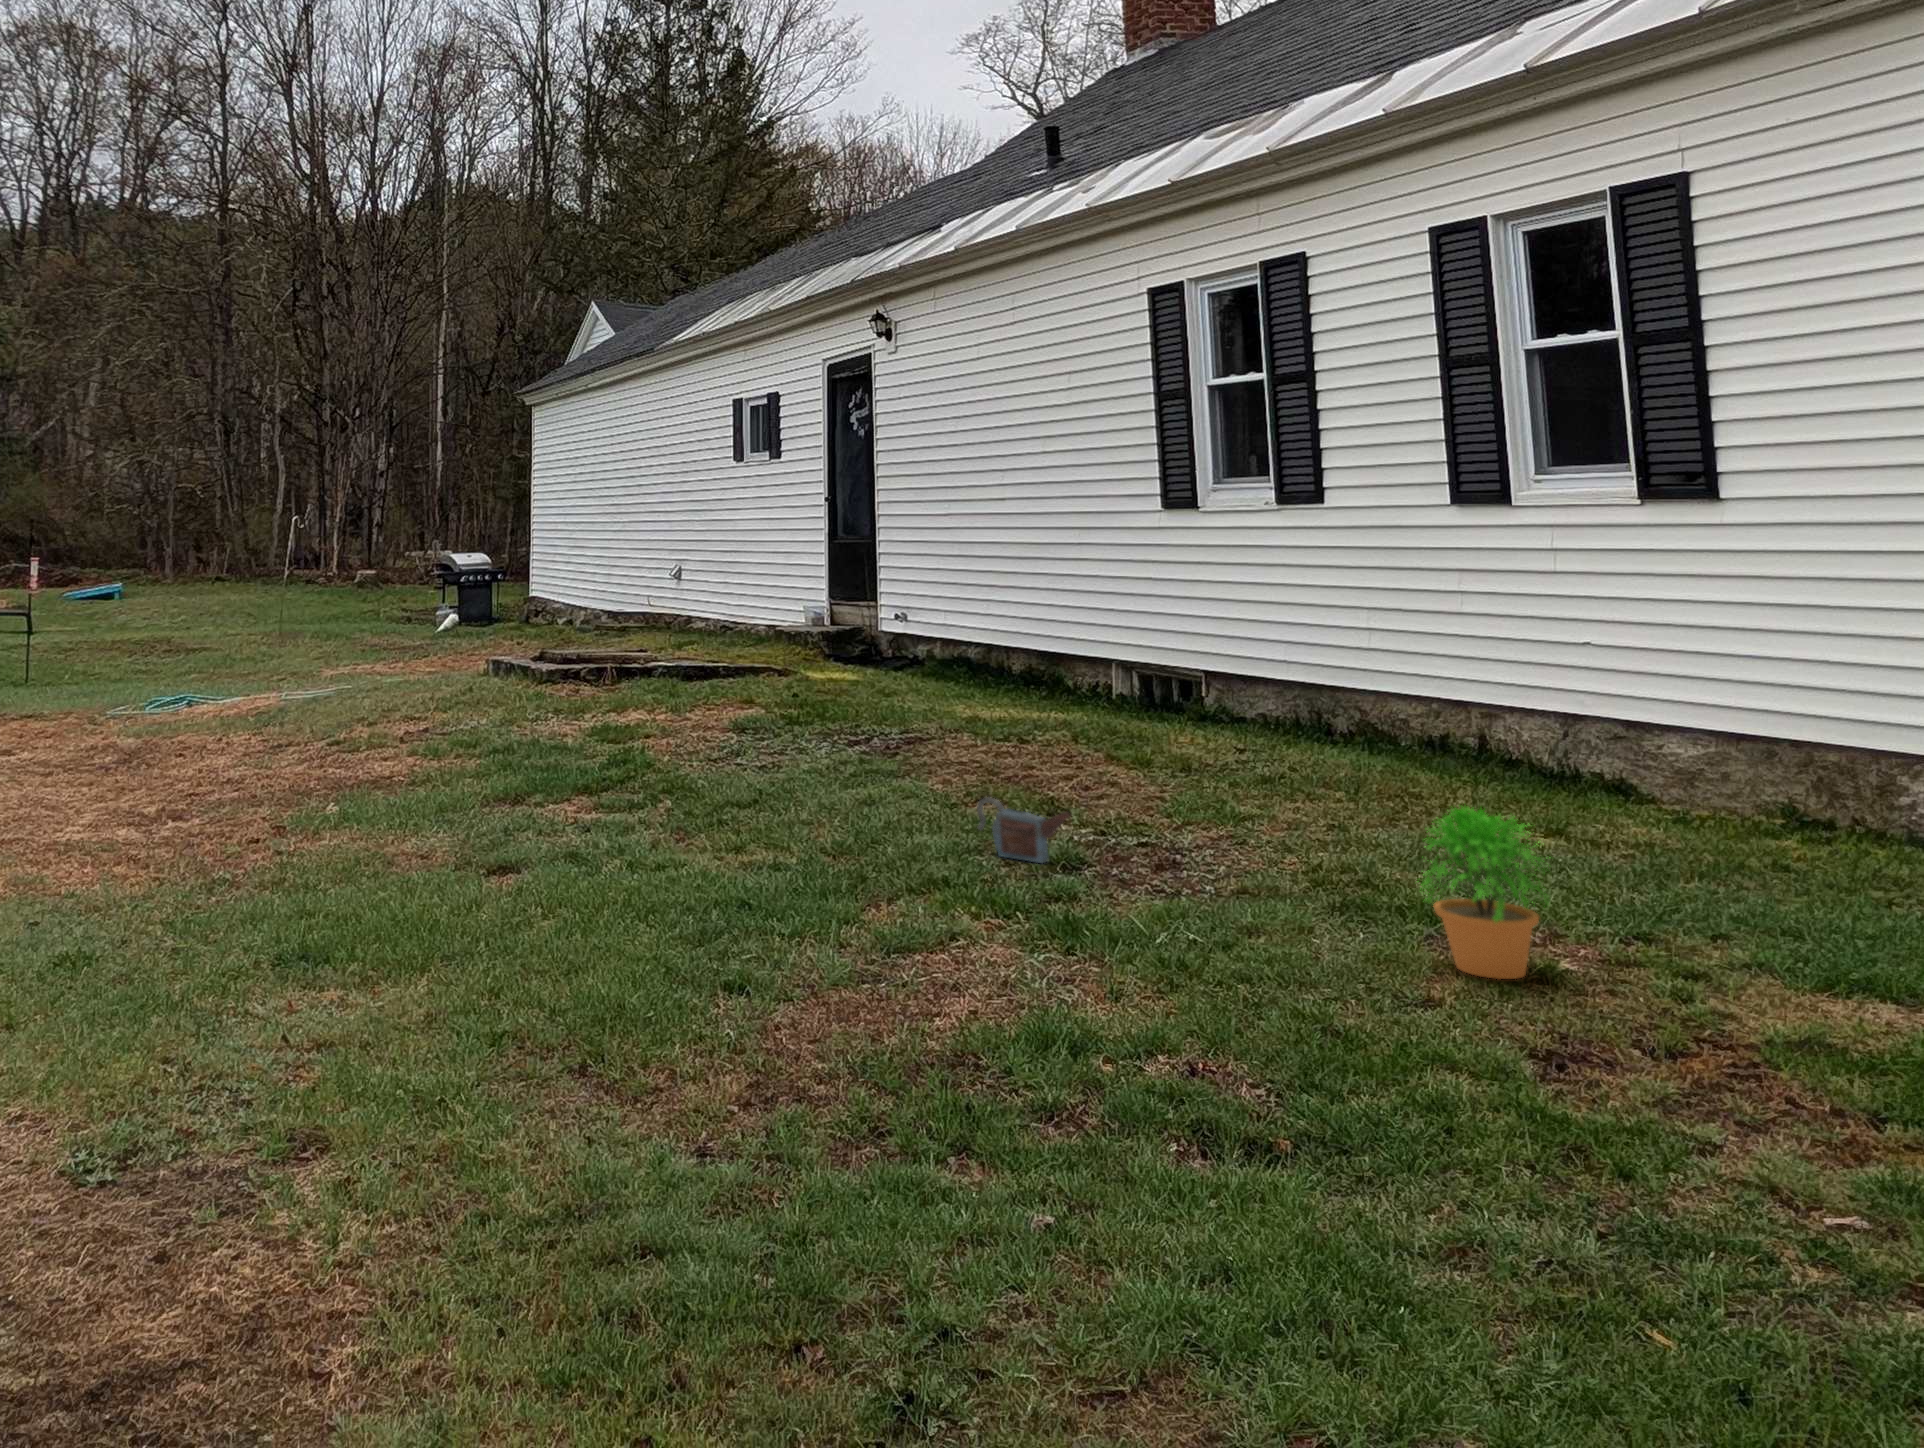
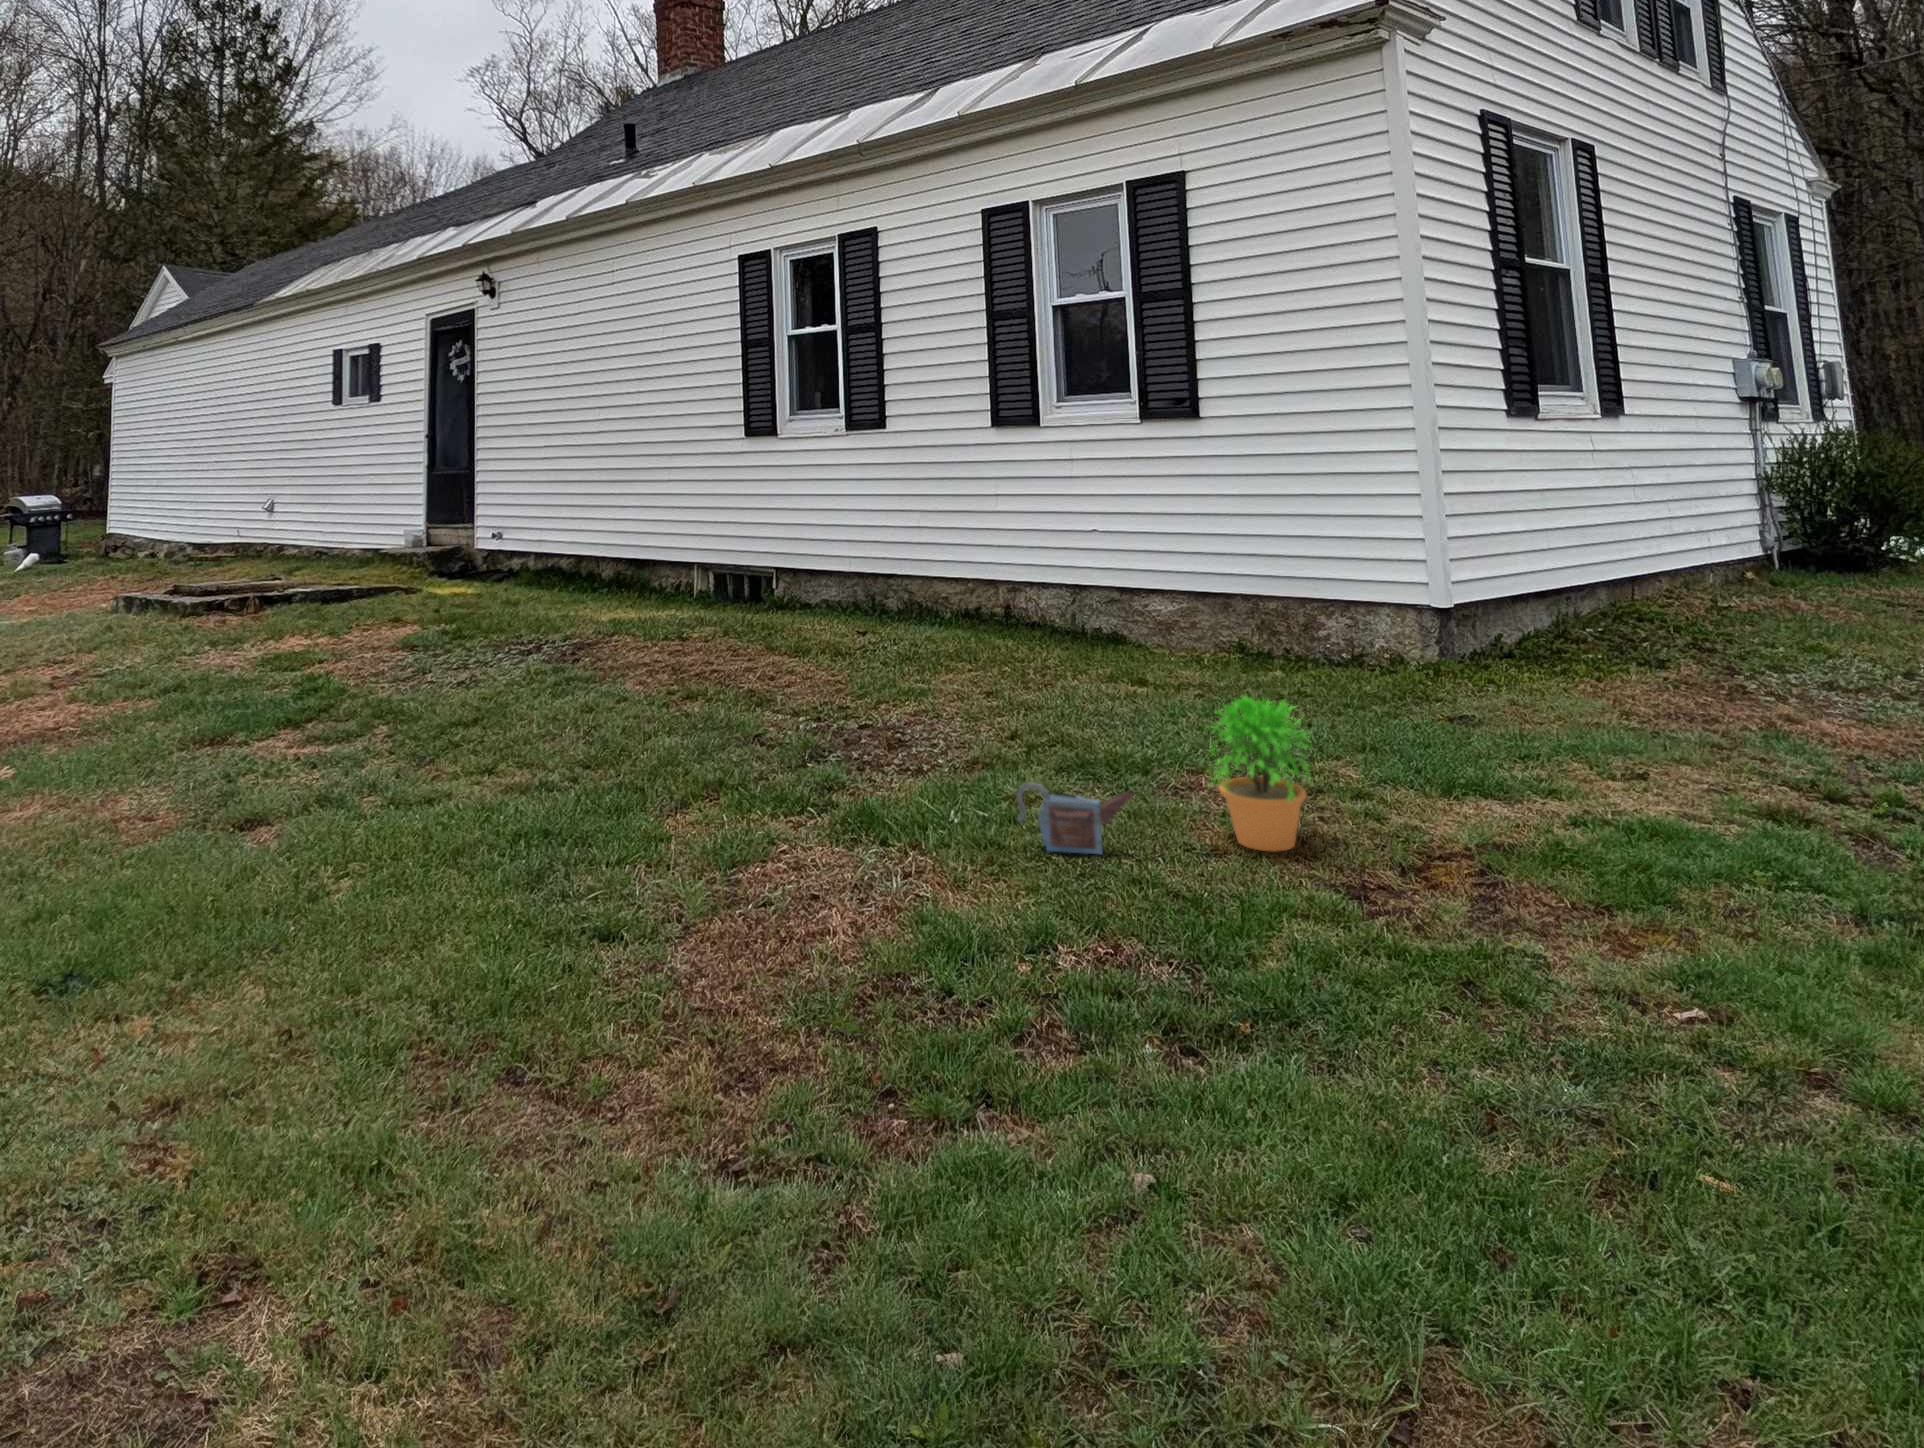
watering can: present [977,797,1071,863] -> present [1017,783,1134,855]

